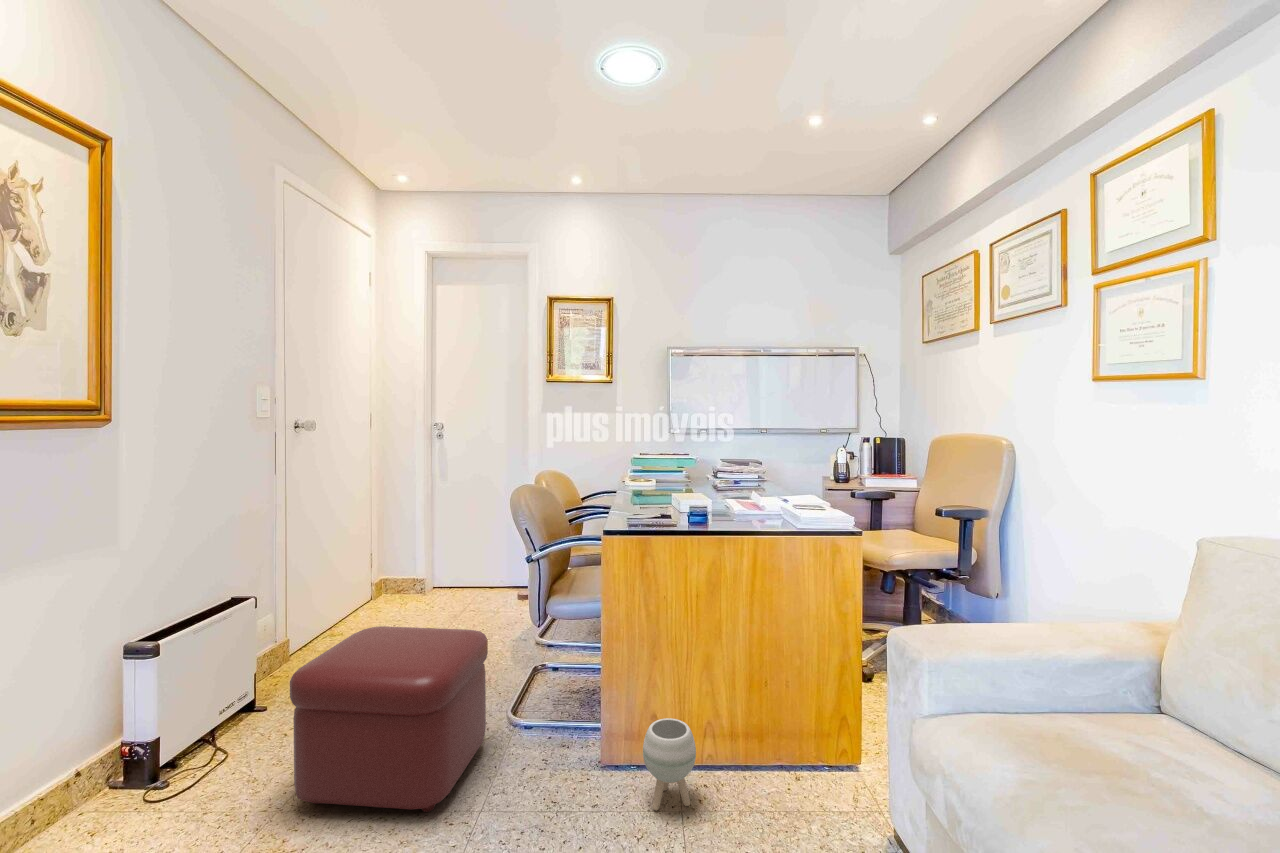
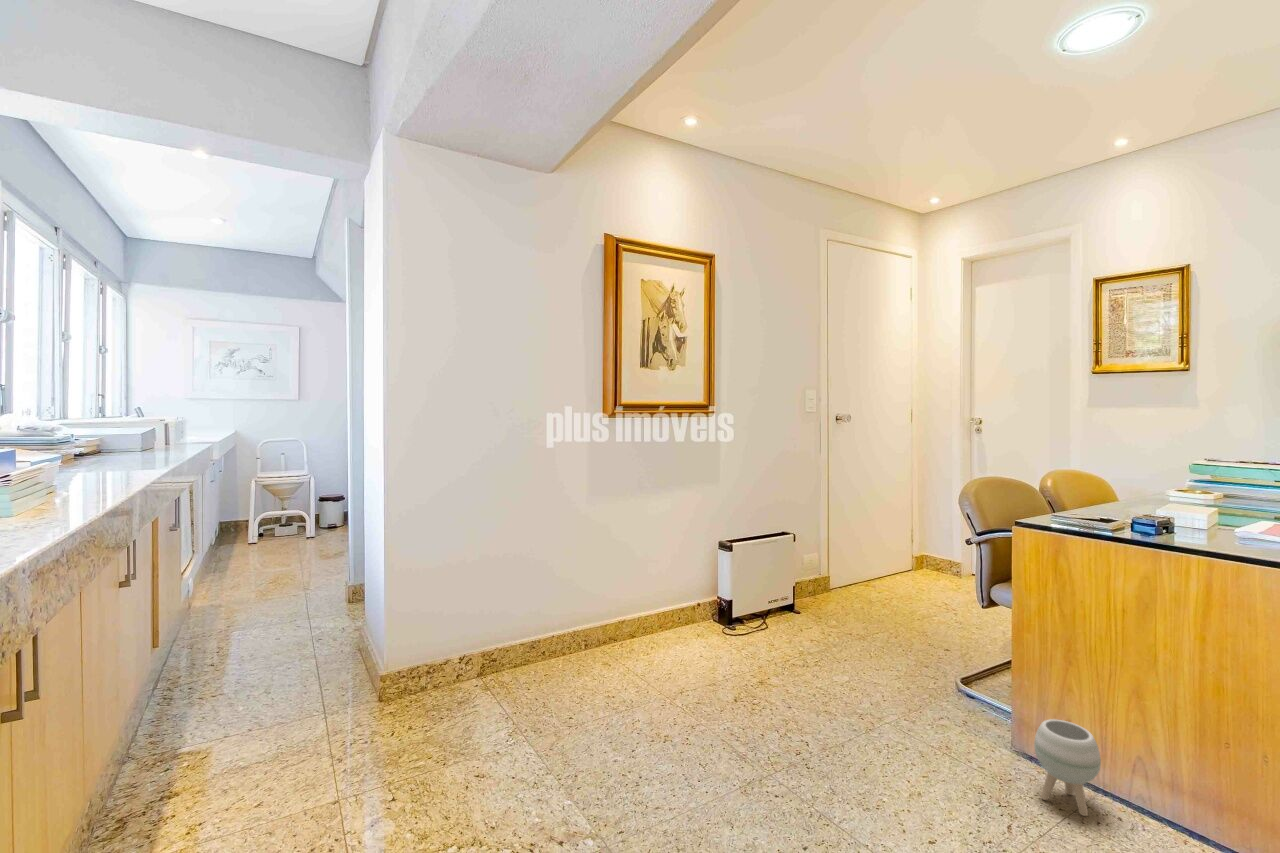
ottoman: present [290,626,488,812] -> none [781,570,926,706]

